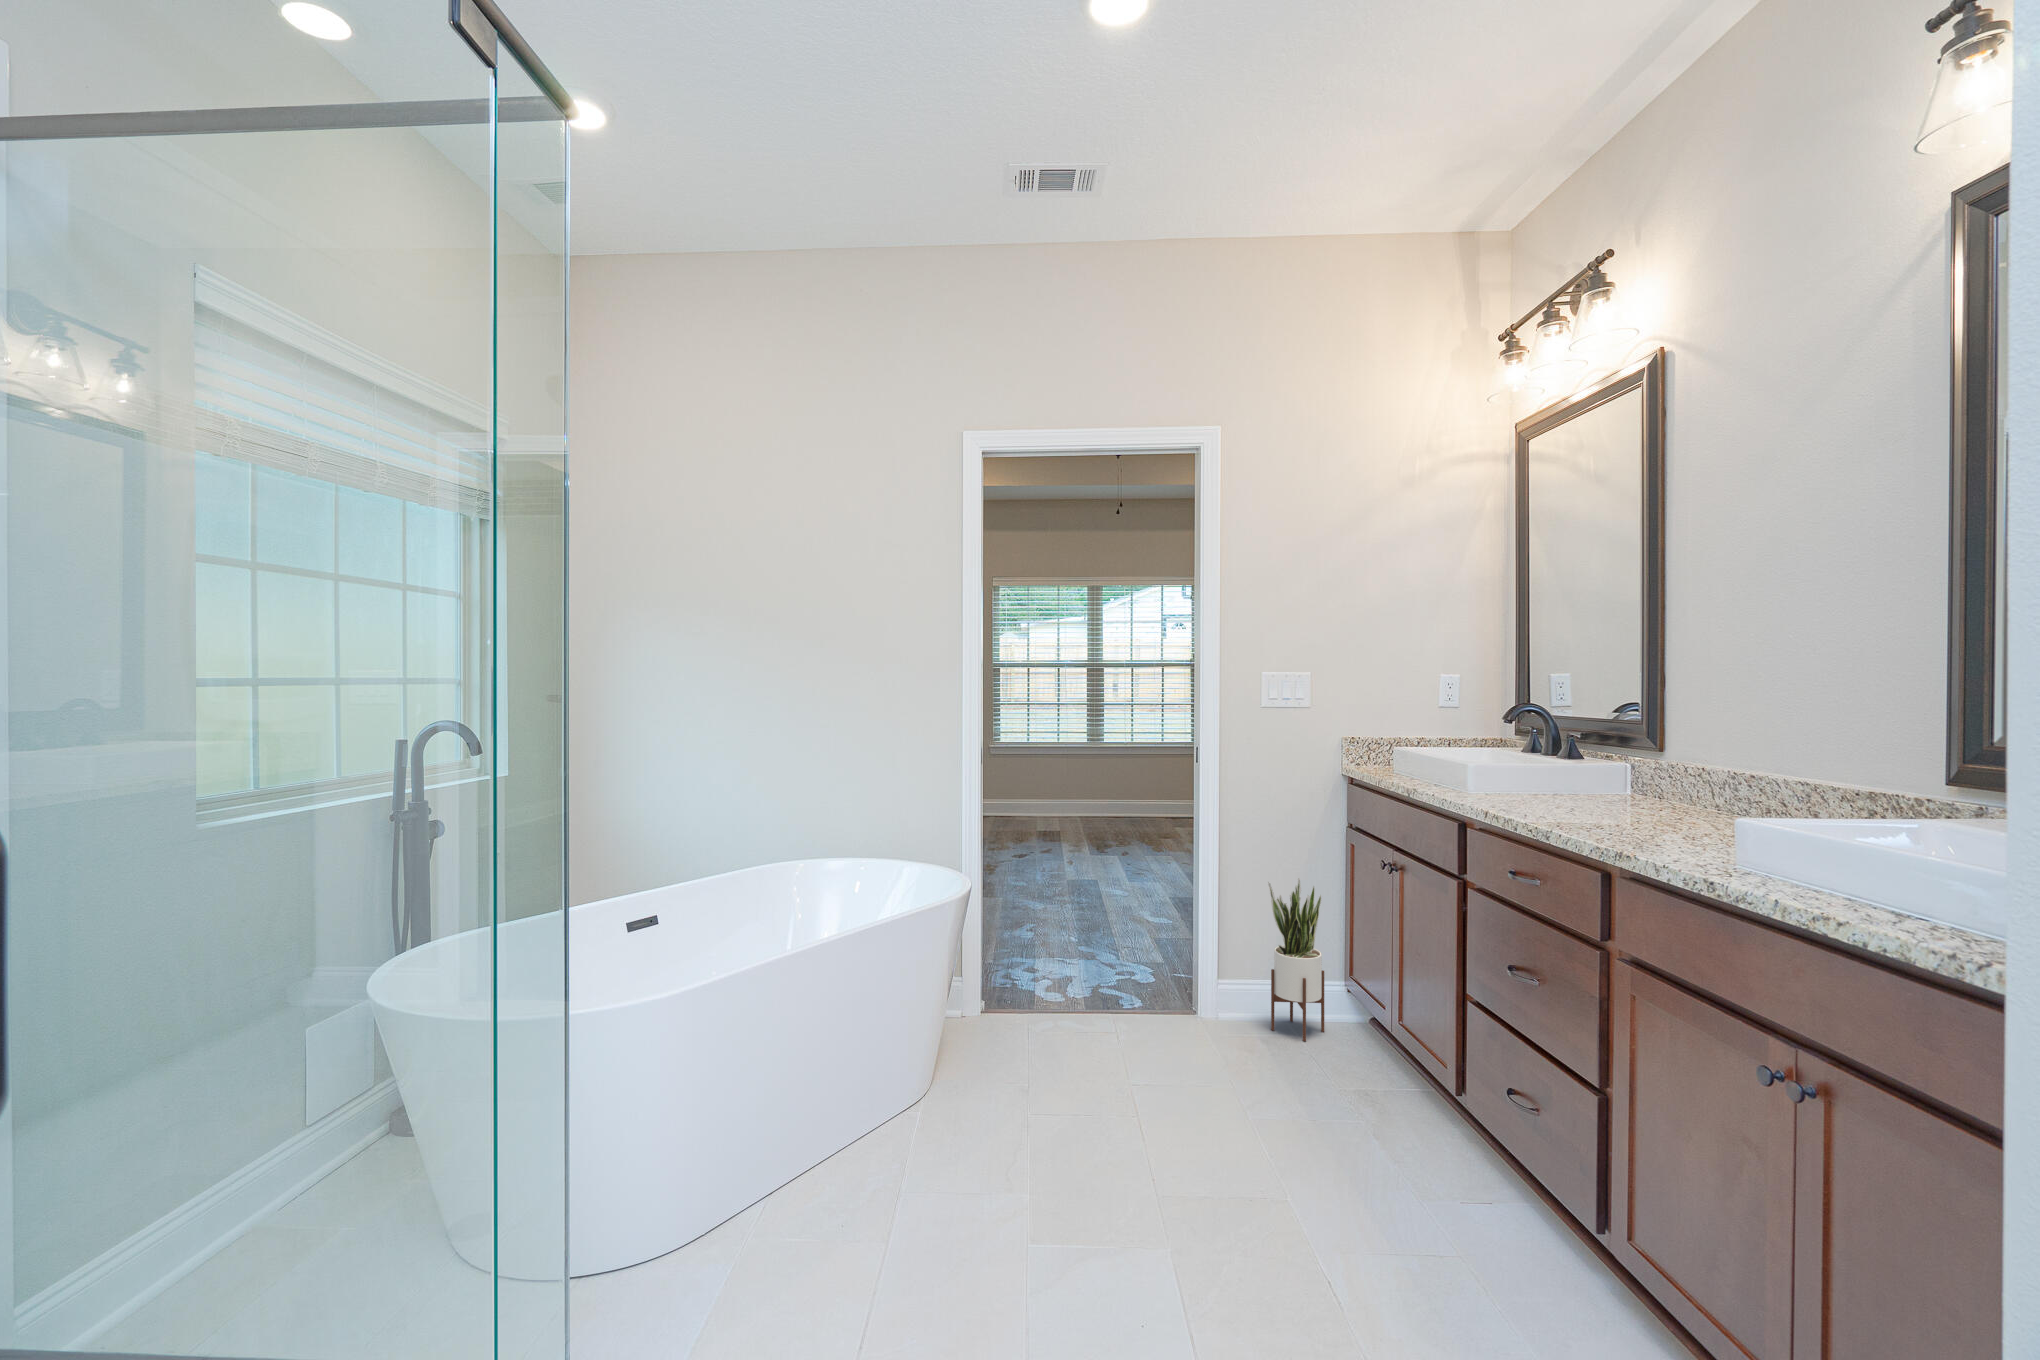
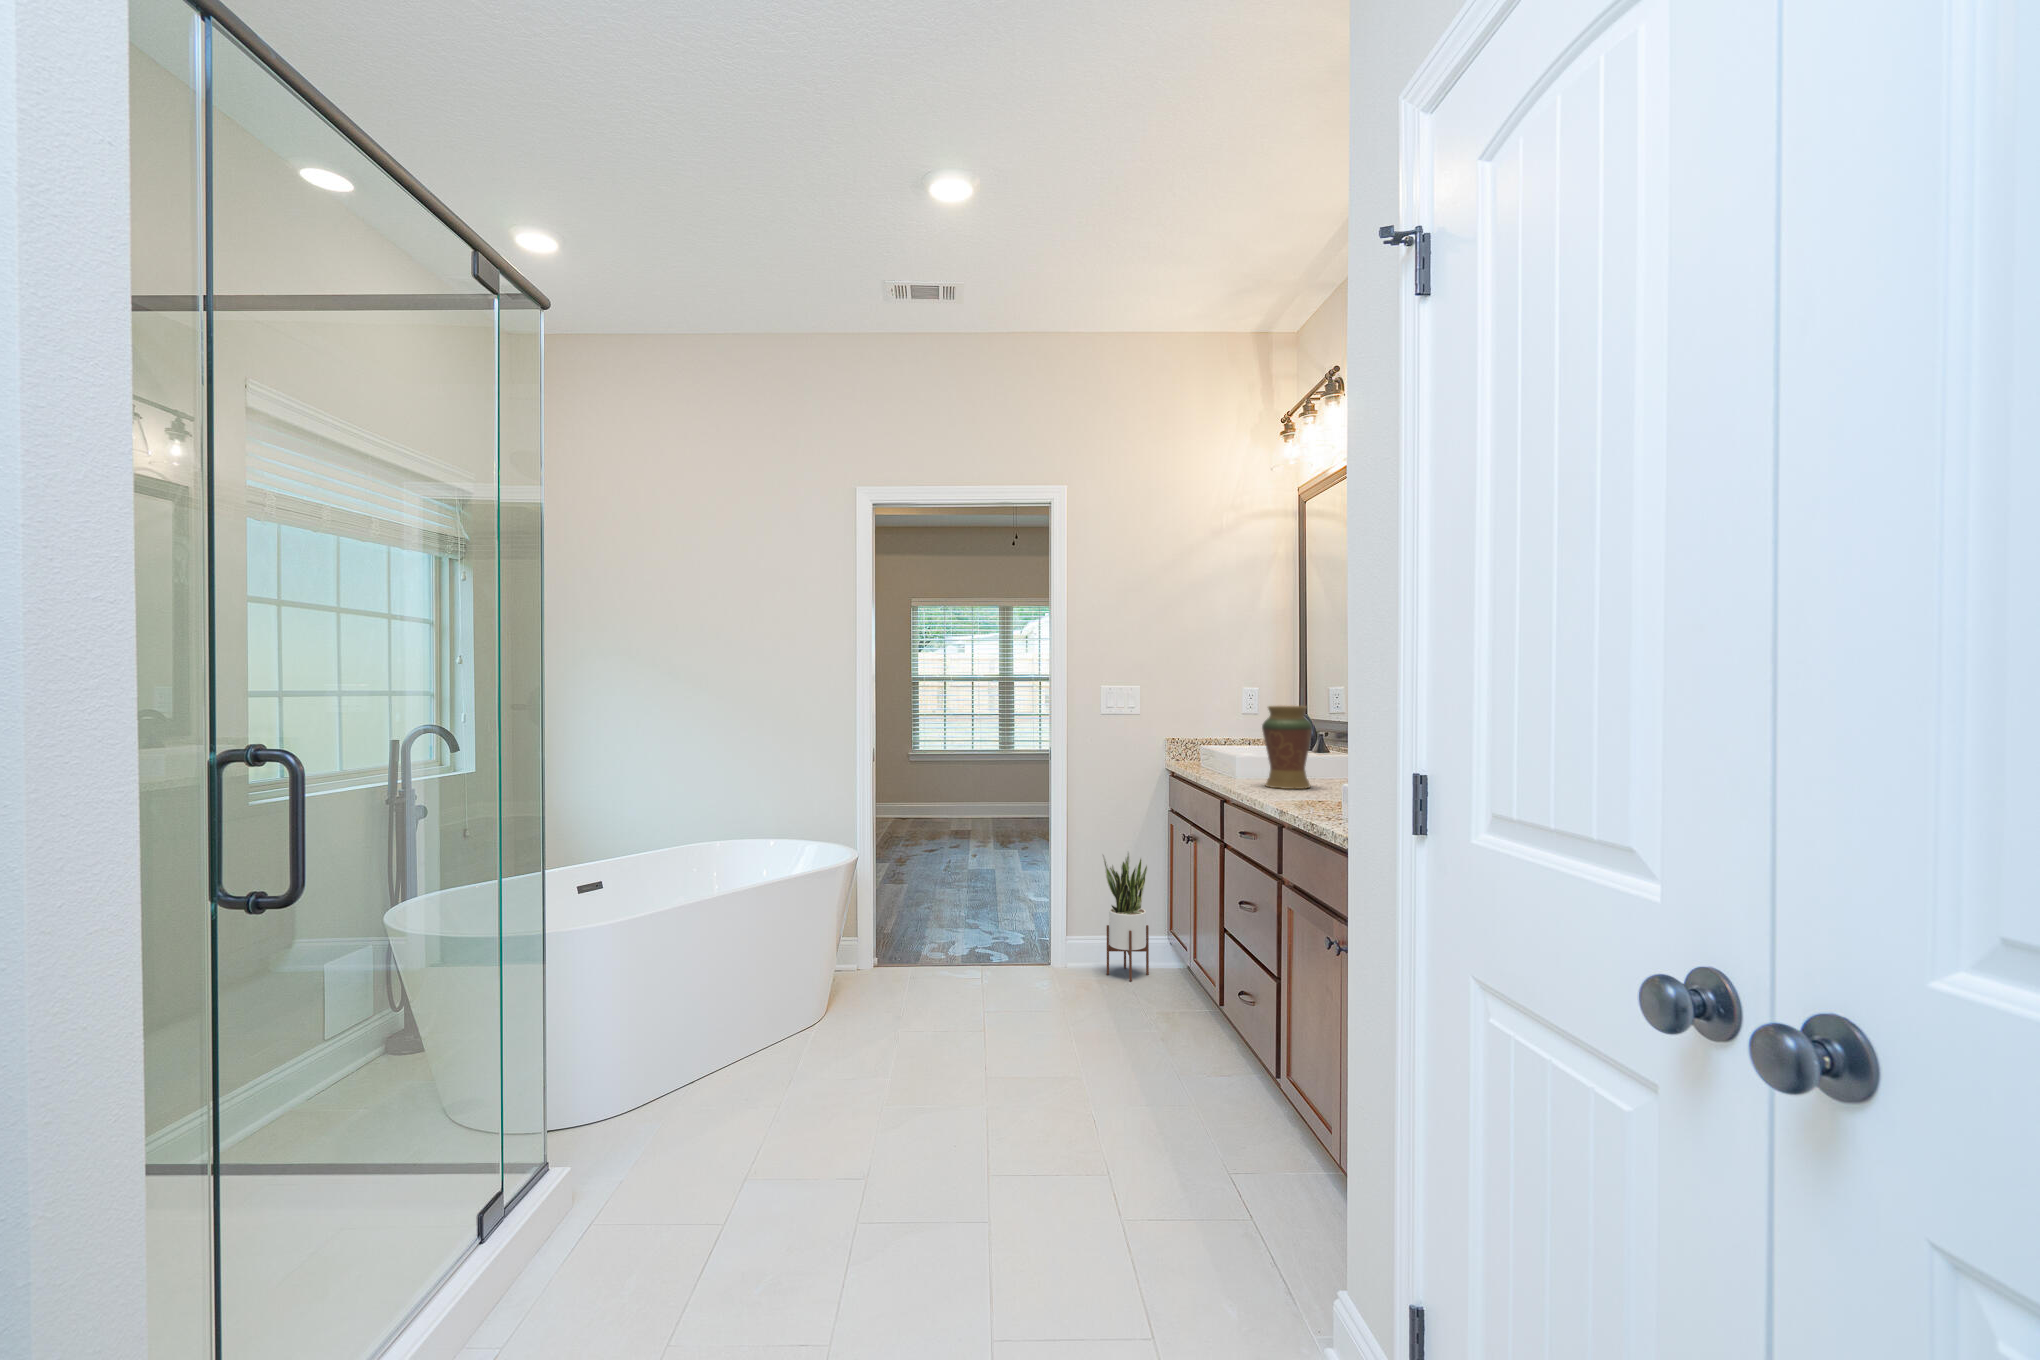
decorative vase: none [1528,700,1605,814] -> present [1262,706,1313,789]

